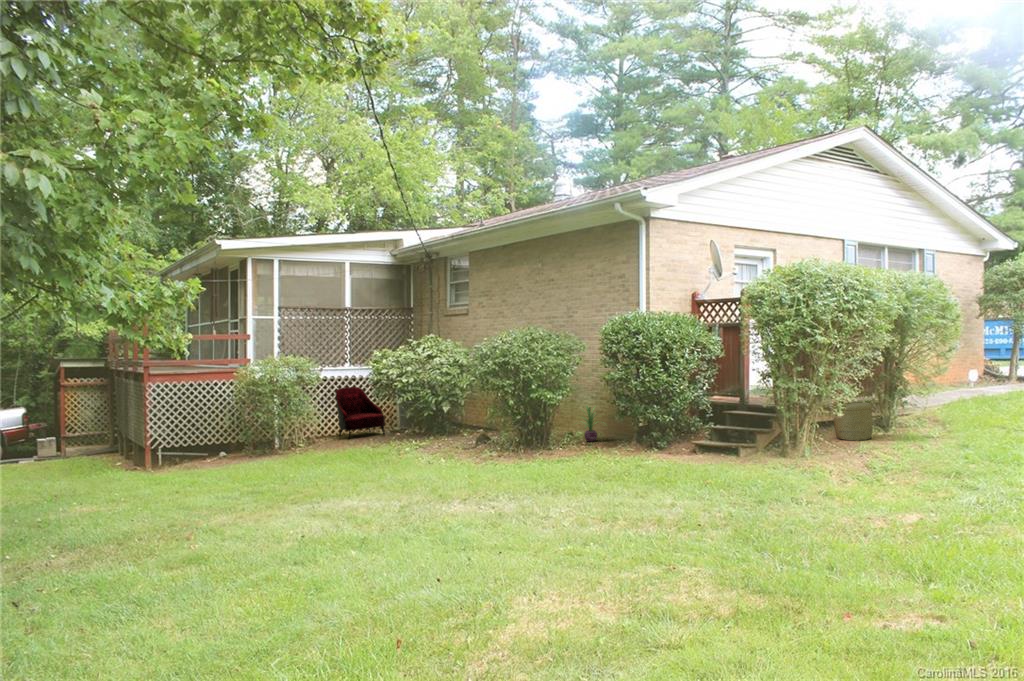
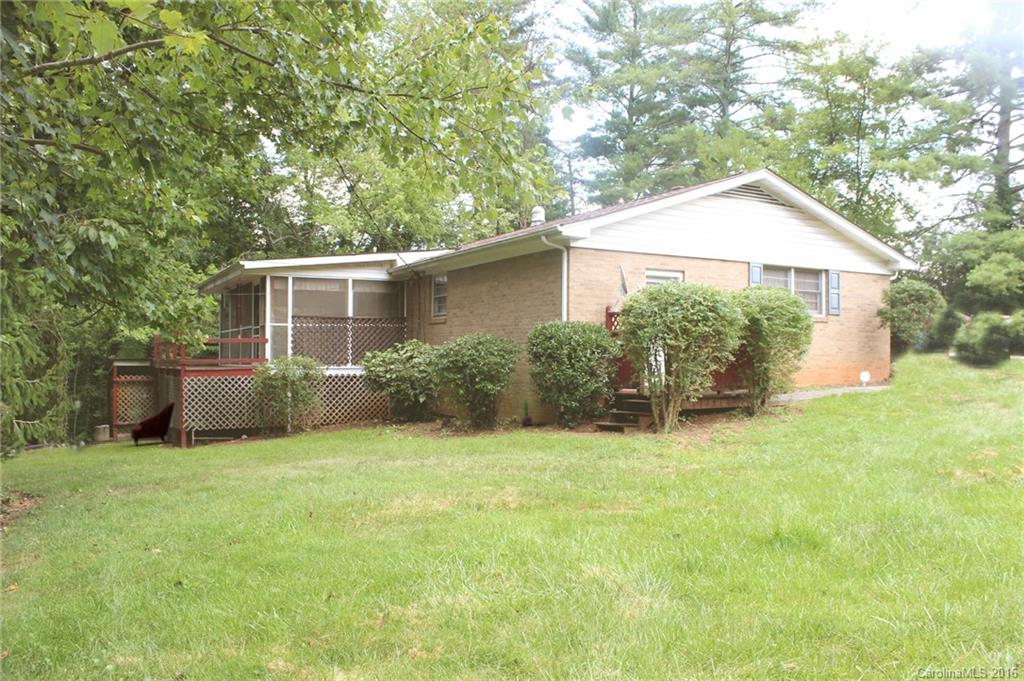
armchair: present [335,387,385,439] -> present [131,402,175,446]
woven basket: present [833,403,872,441] -> none [707,393,737,423]

